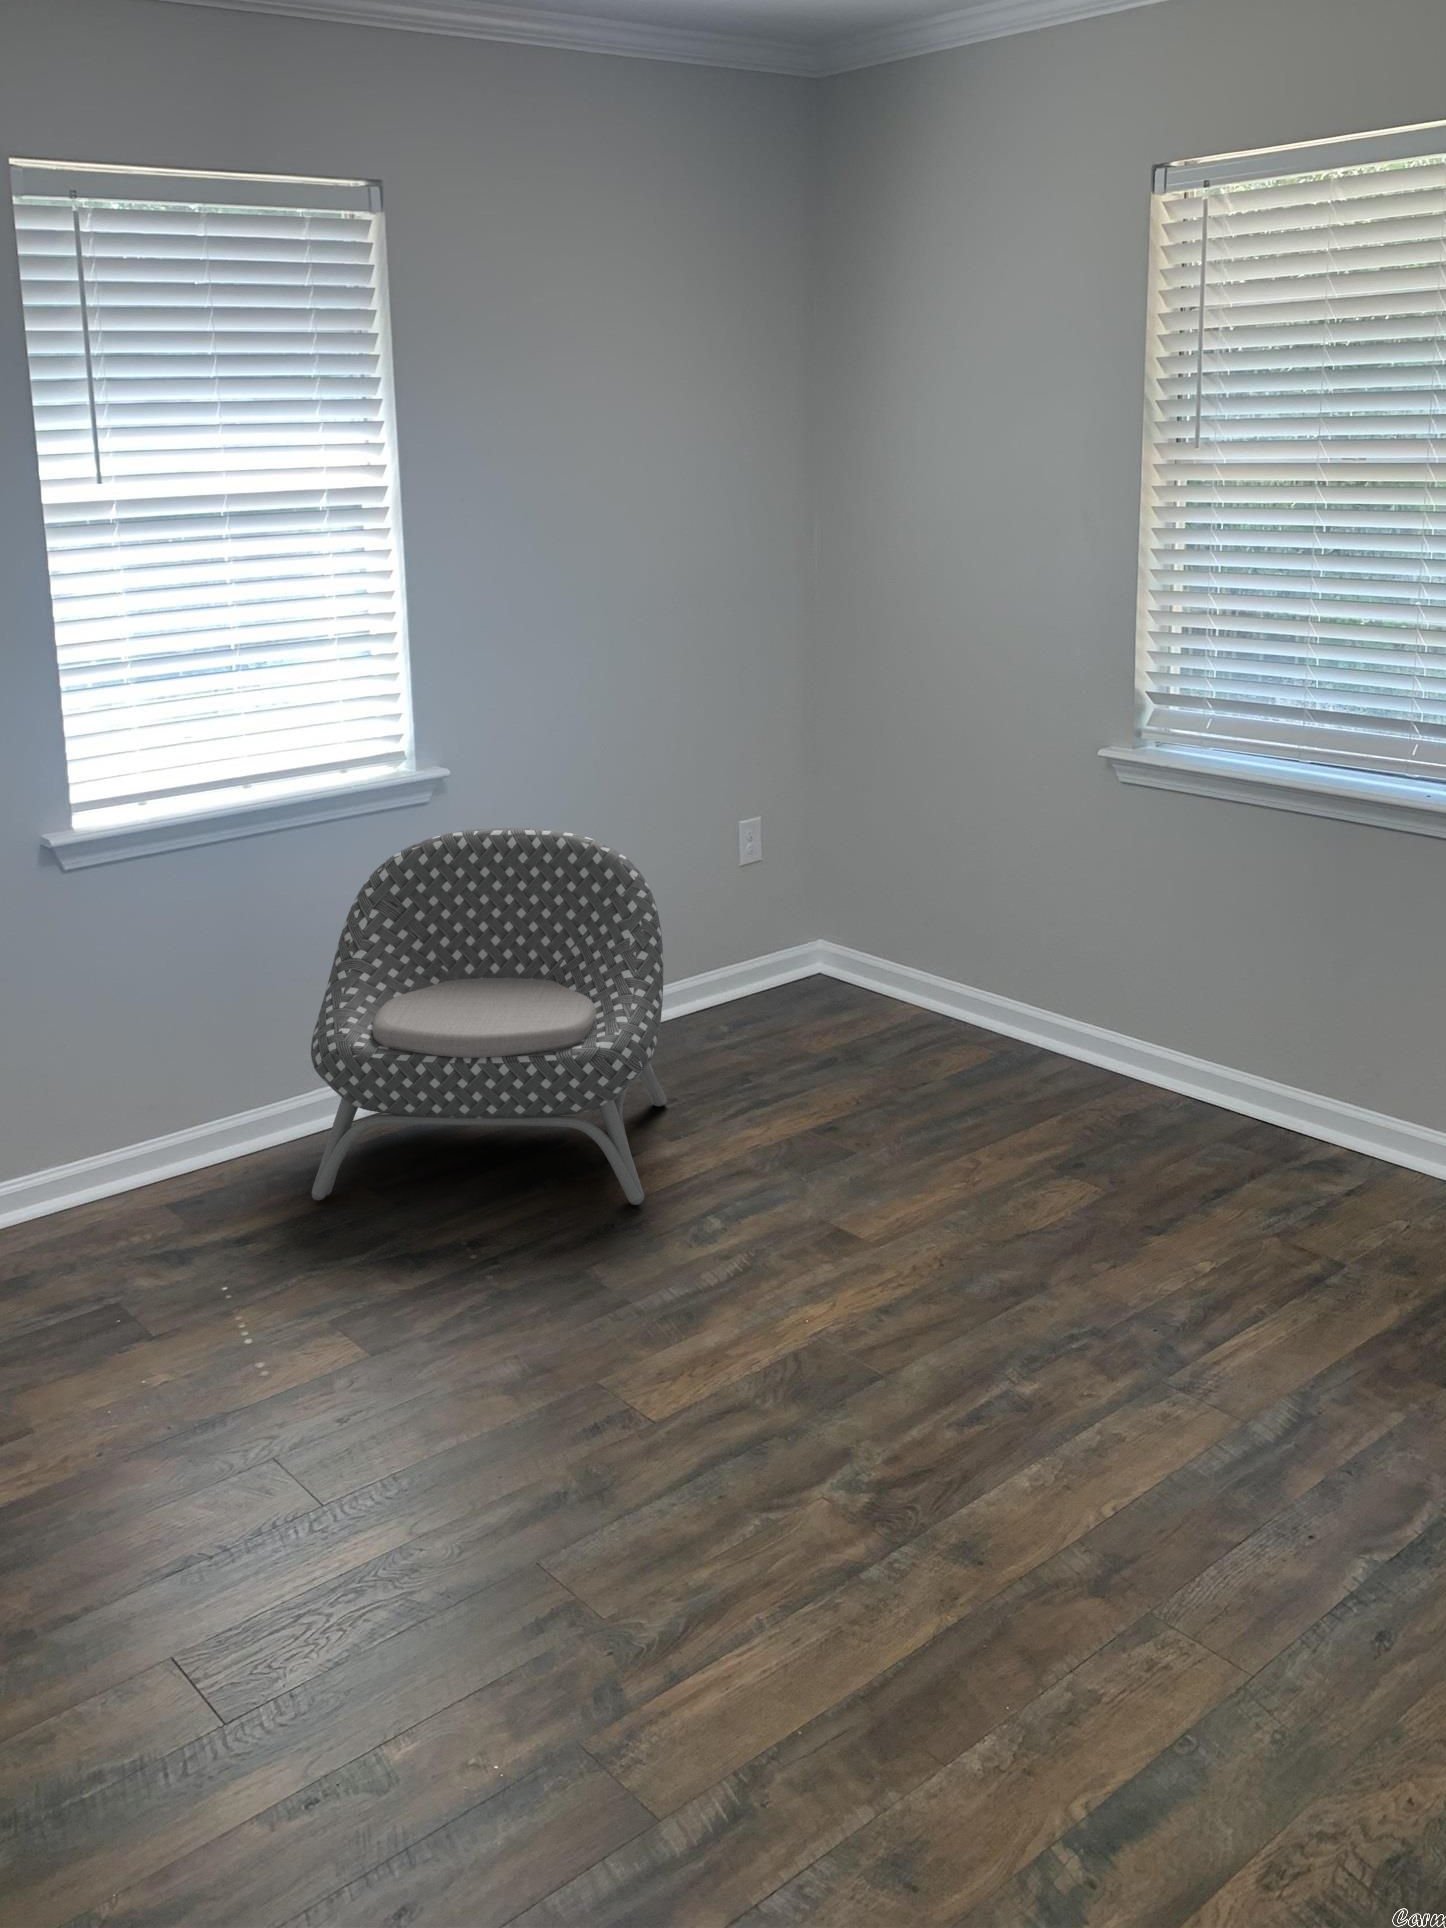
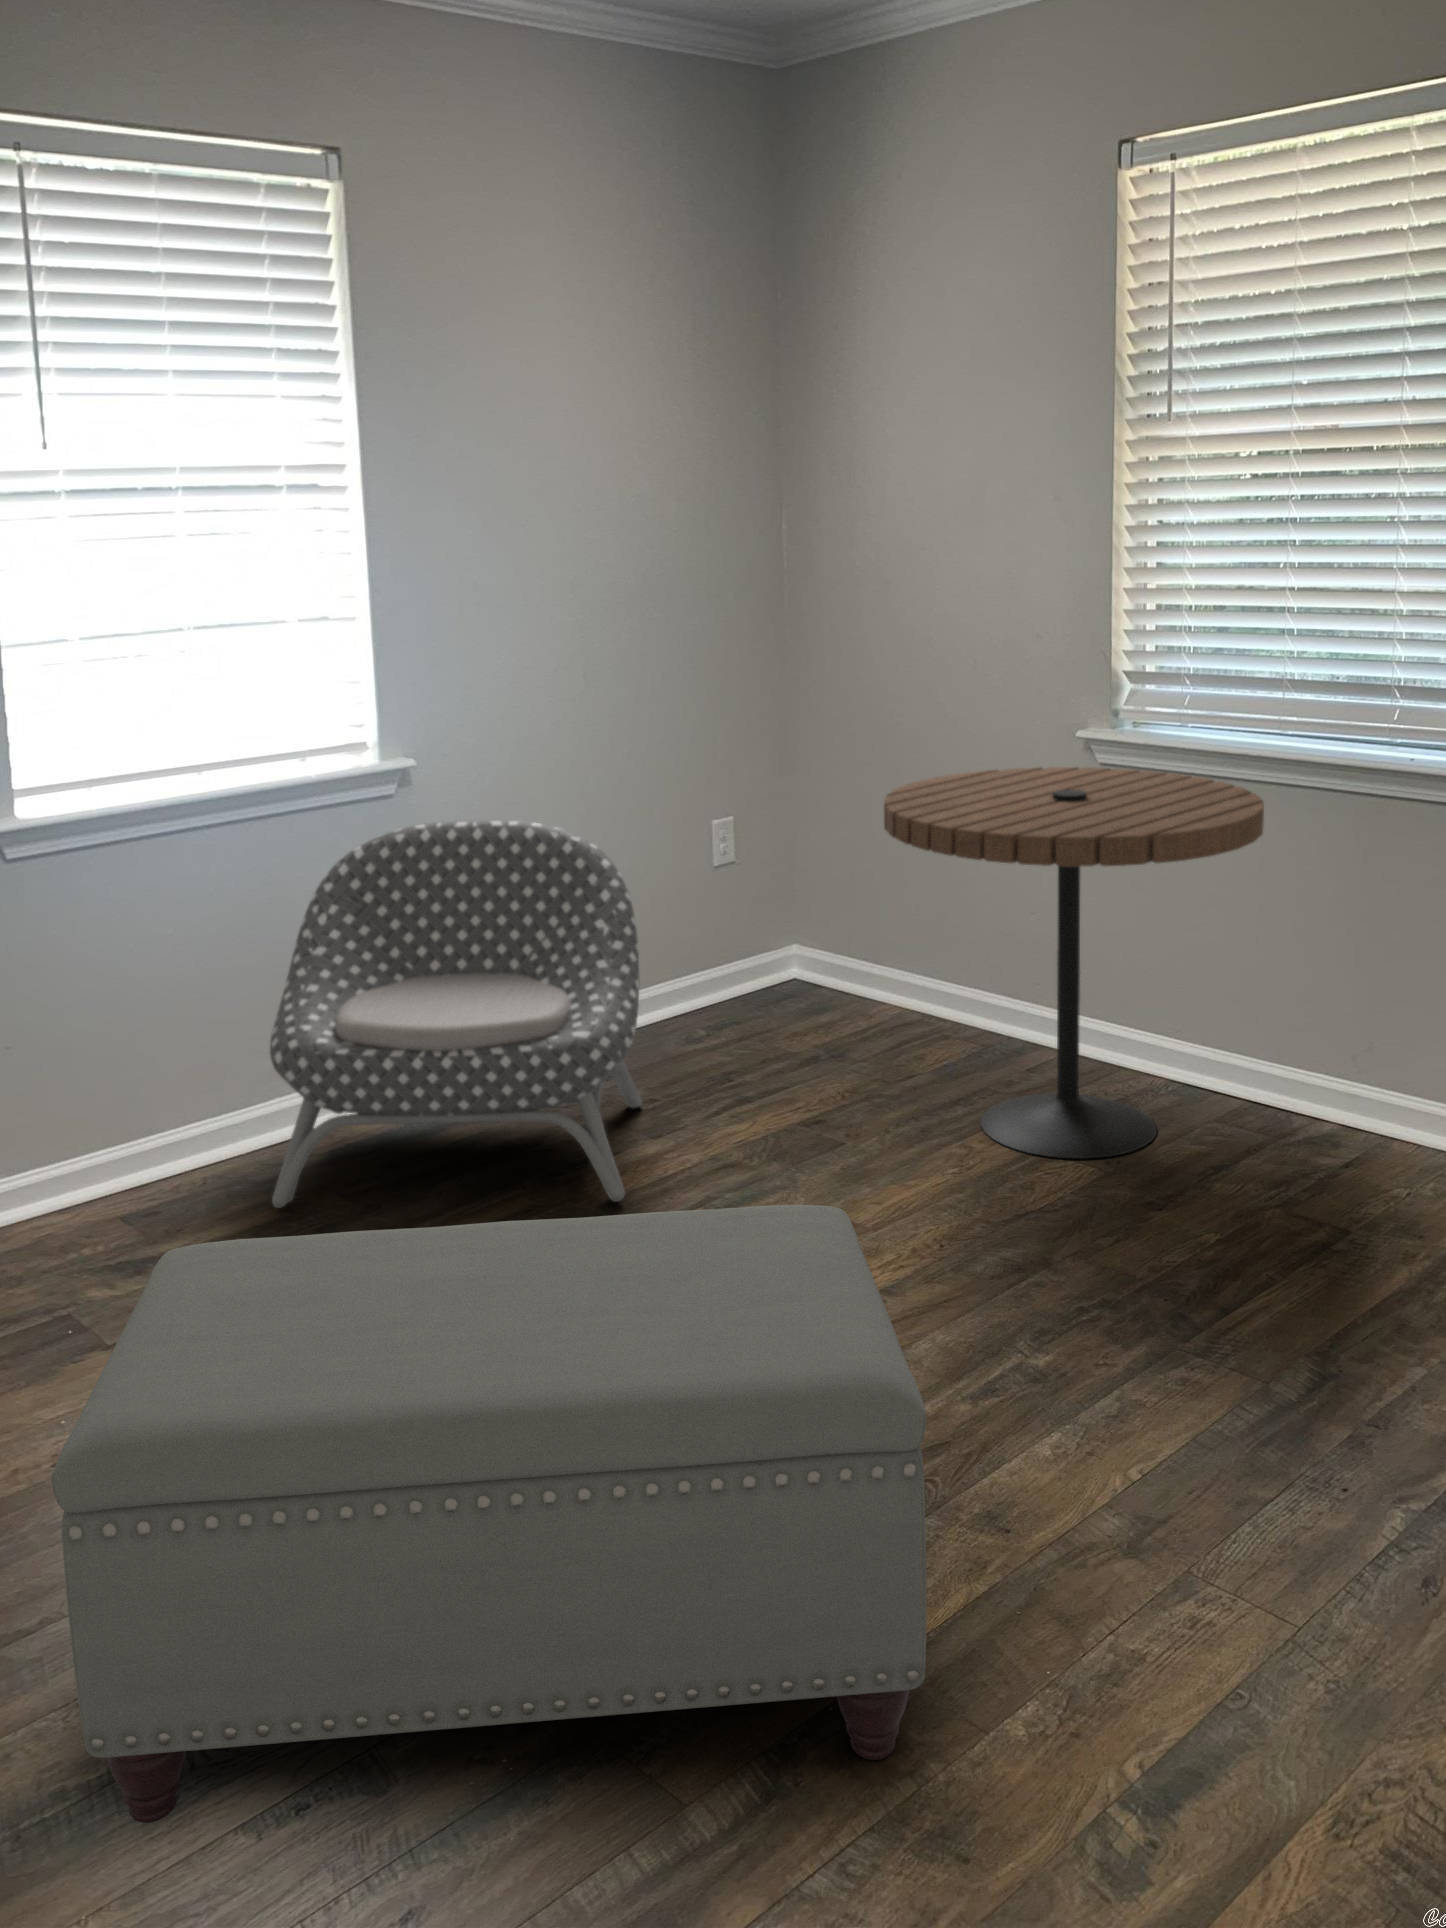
side table: none [902,785,1277,1174] -> present [884,767,1264,1159]
ottoman: none [82,1249,890,1812] -> present [52,1205,927,1823]

